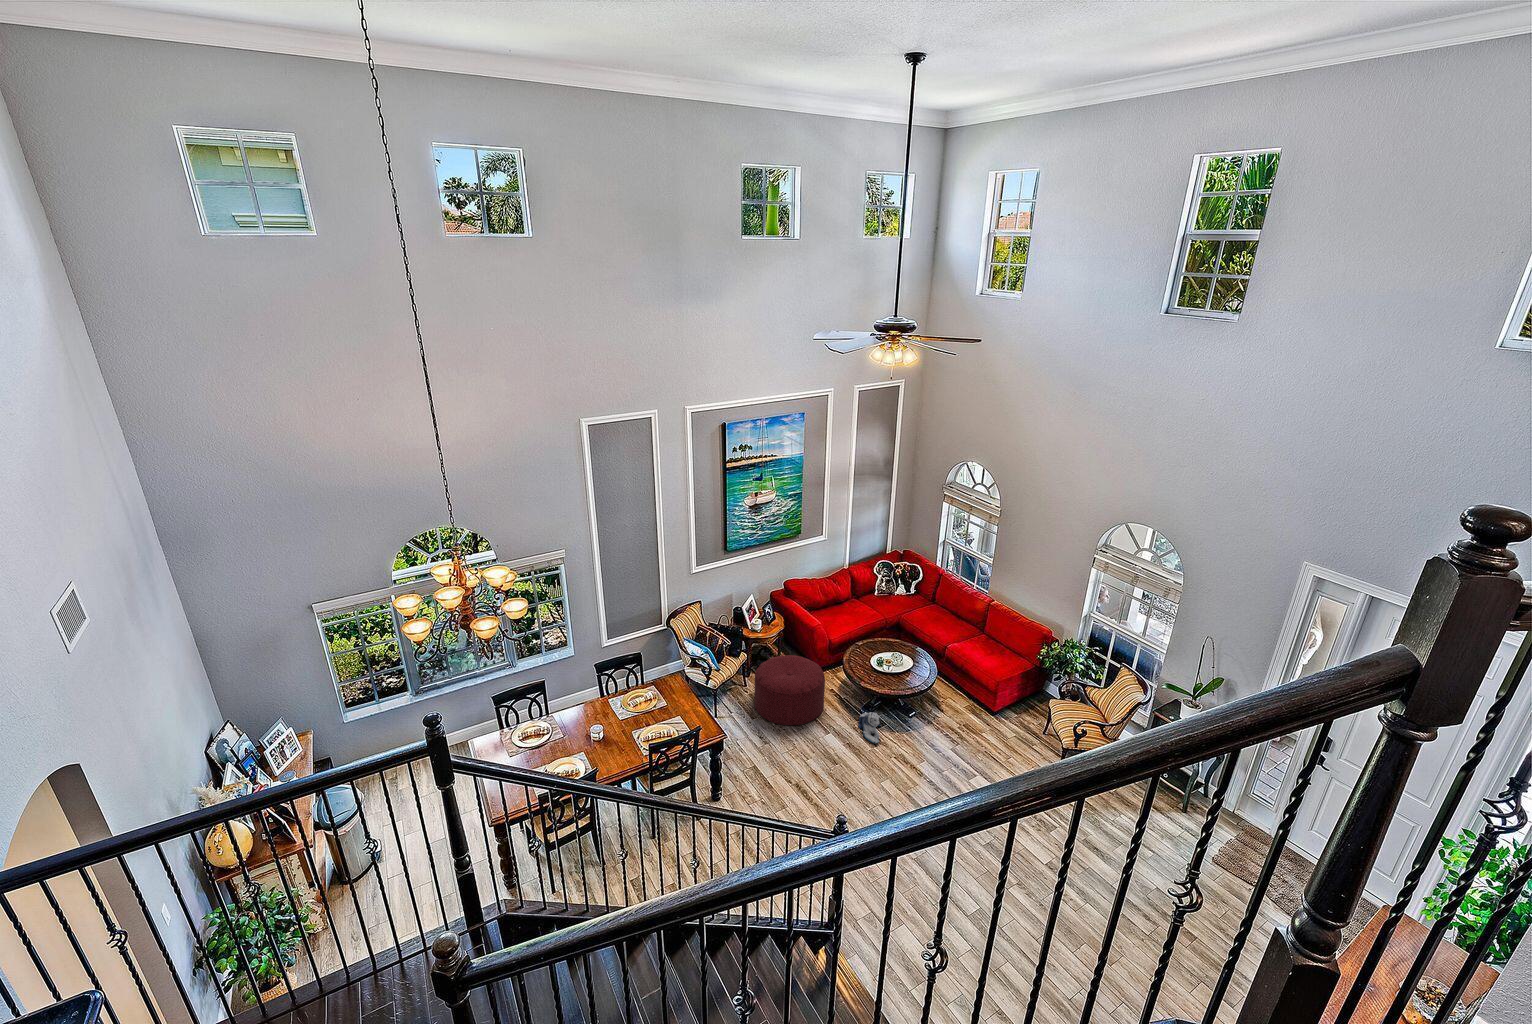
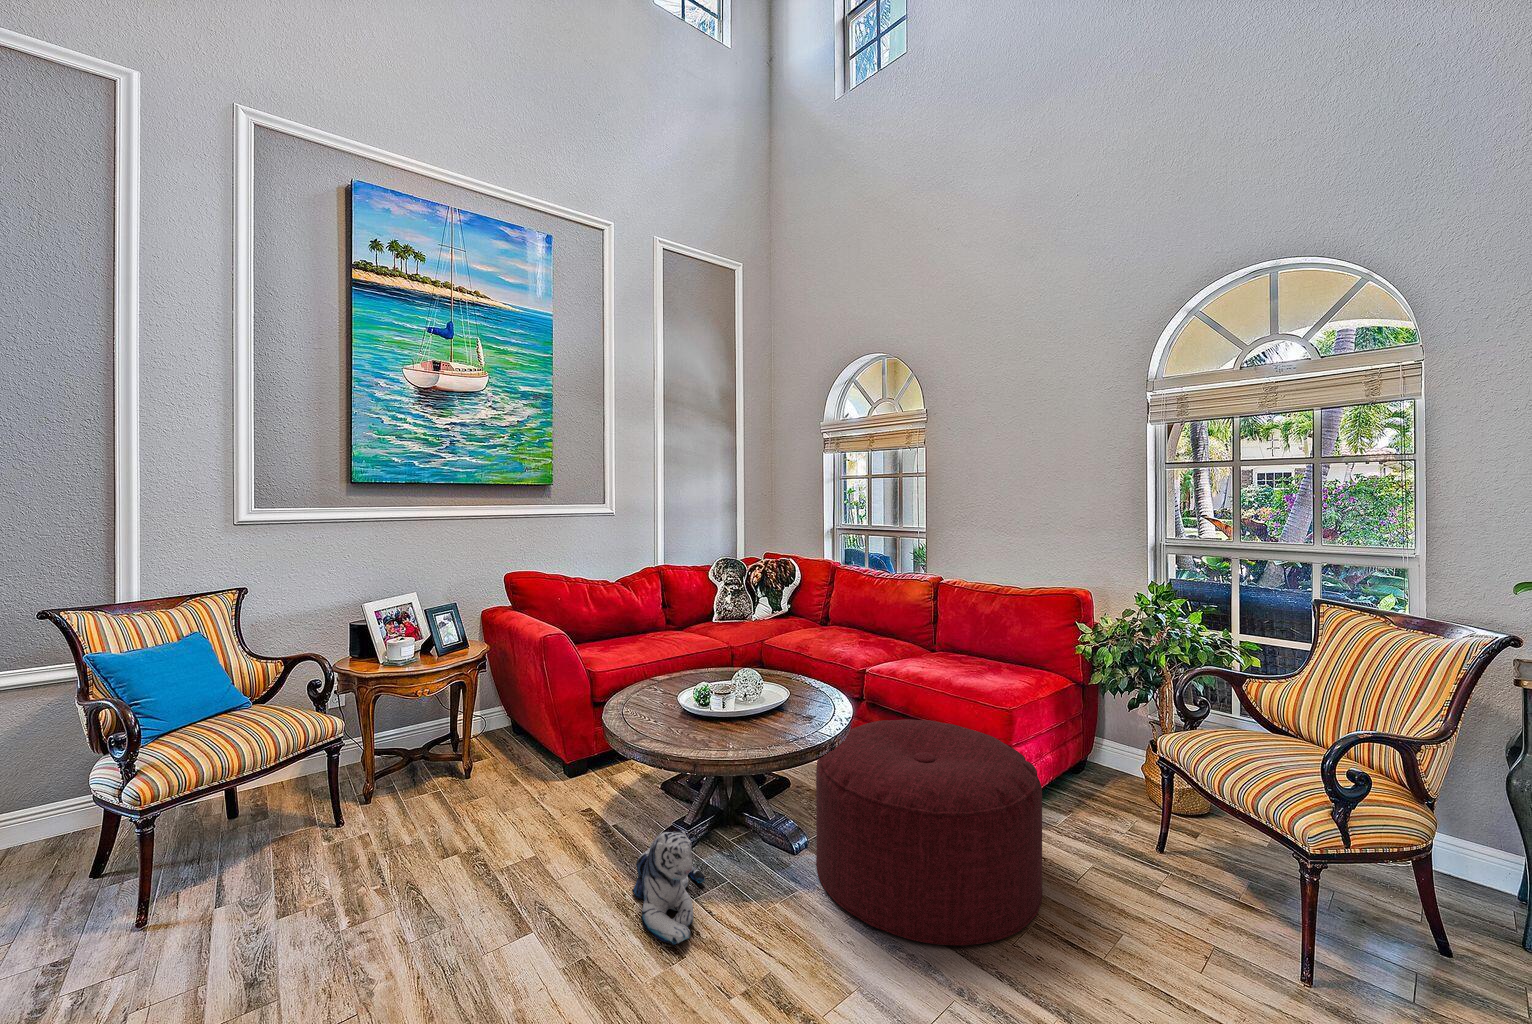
ottoman: present [755,655,825,725] -> present [816,719,1042,945]

